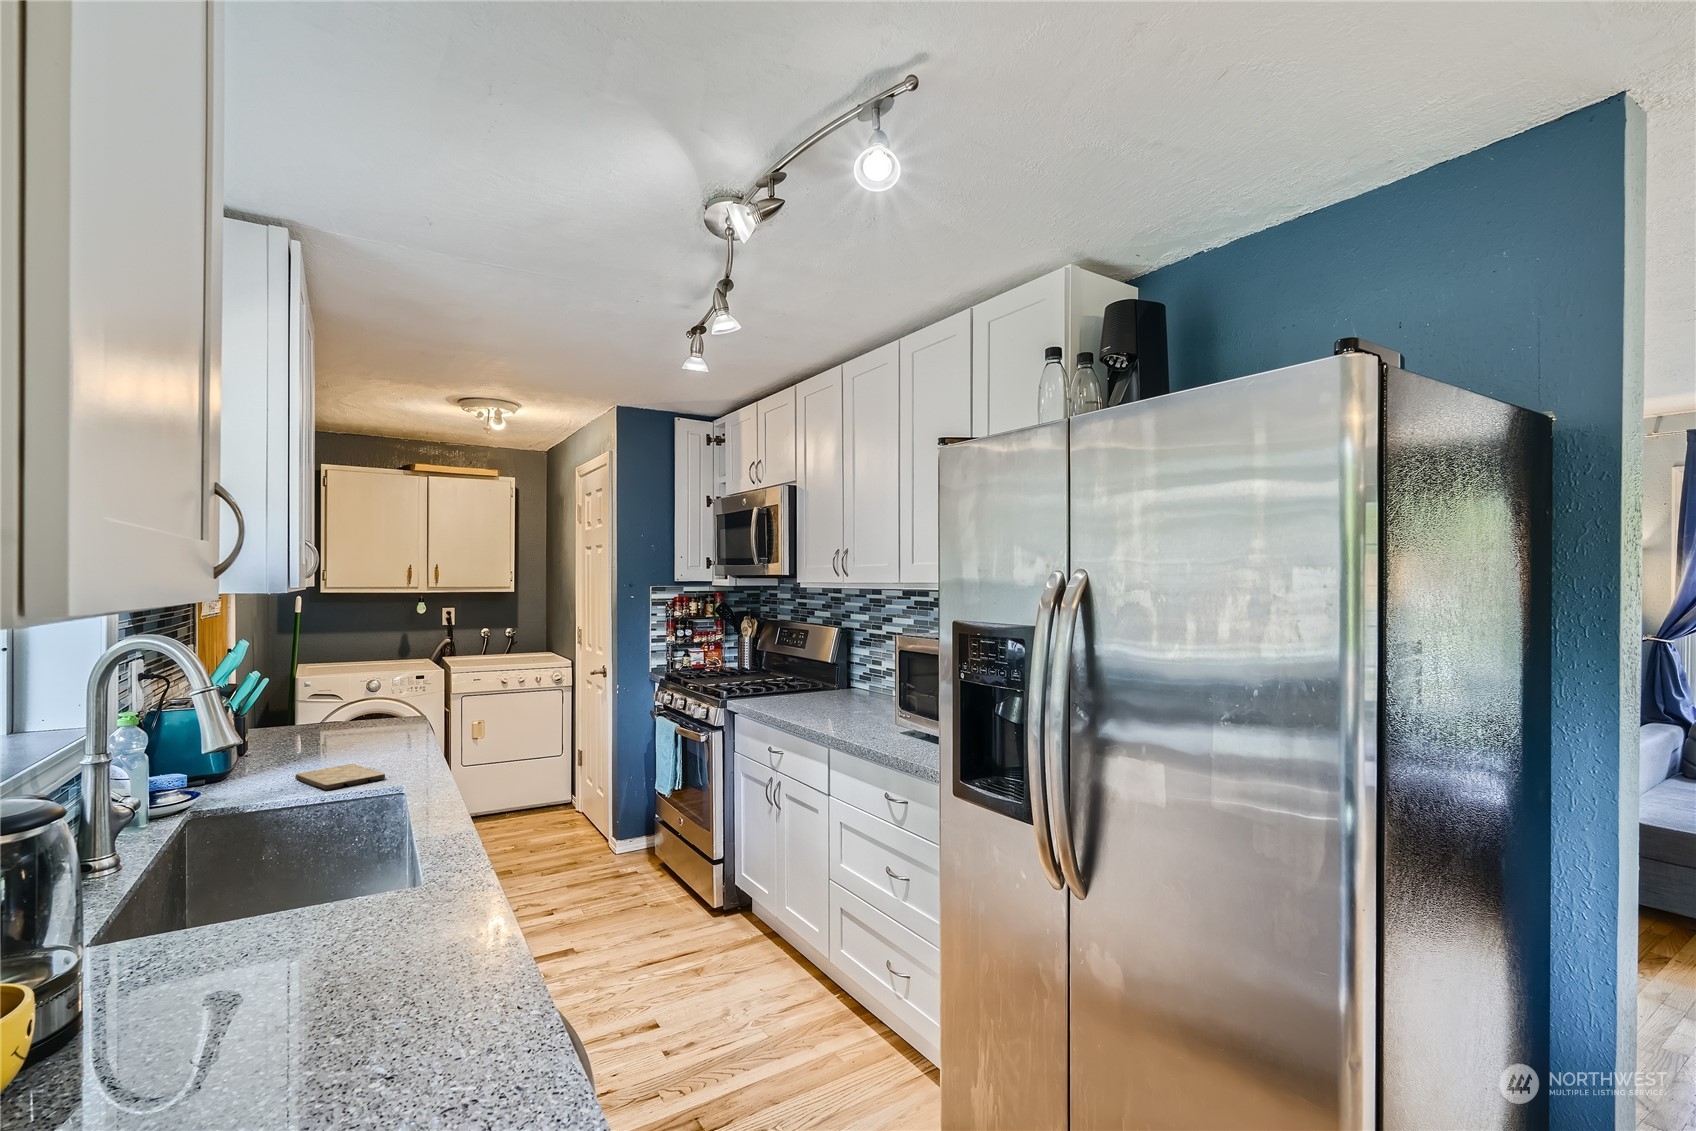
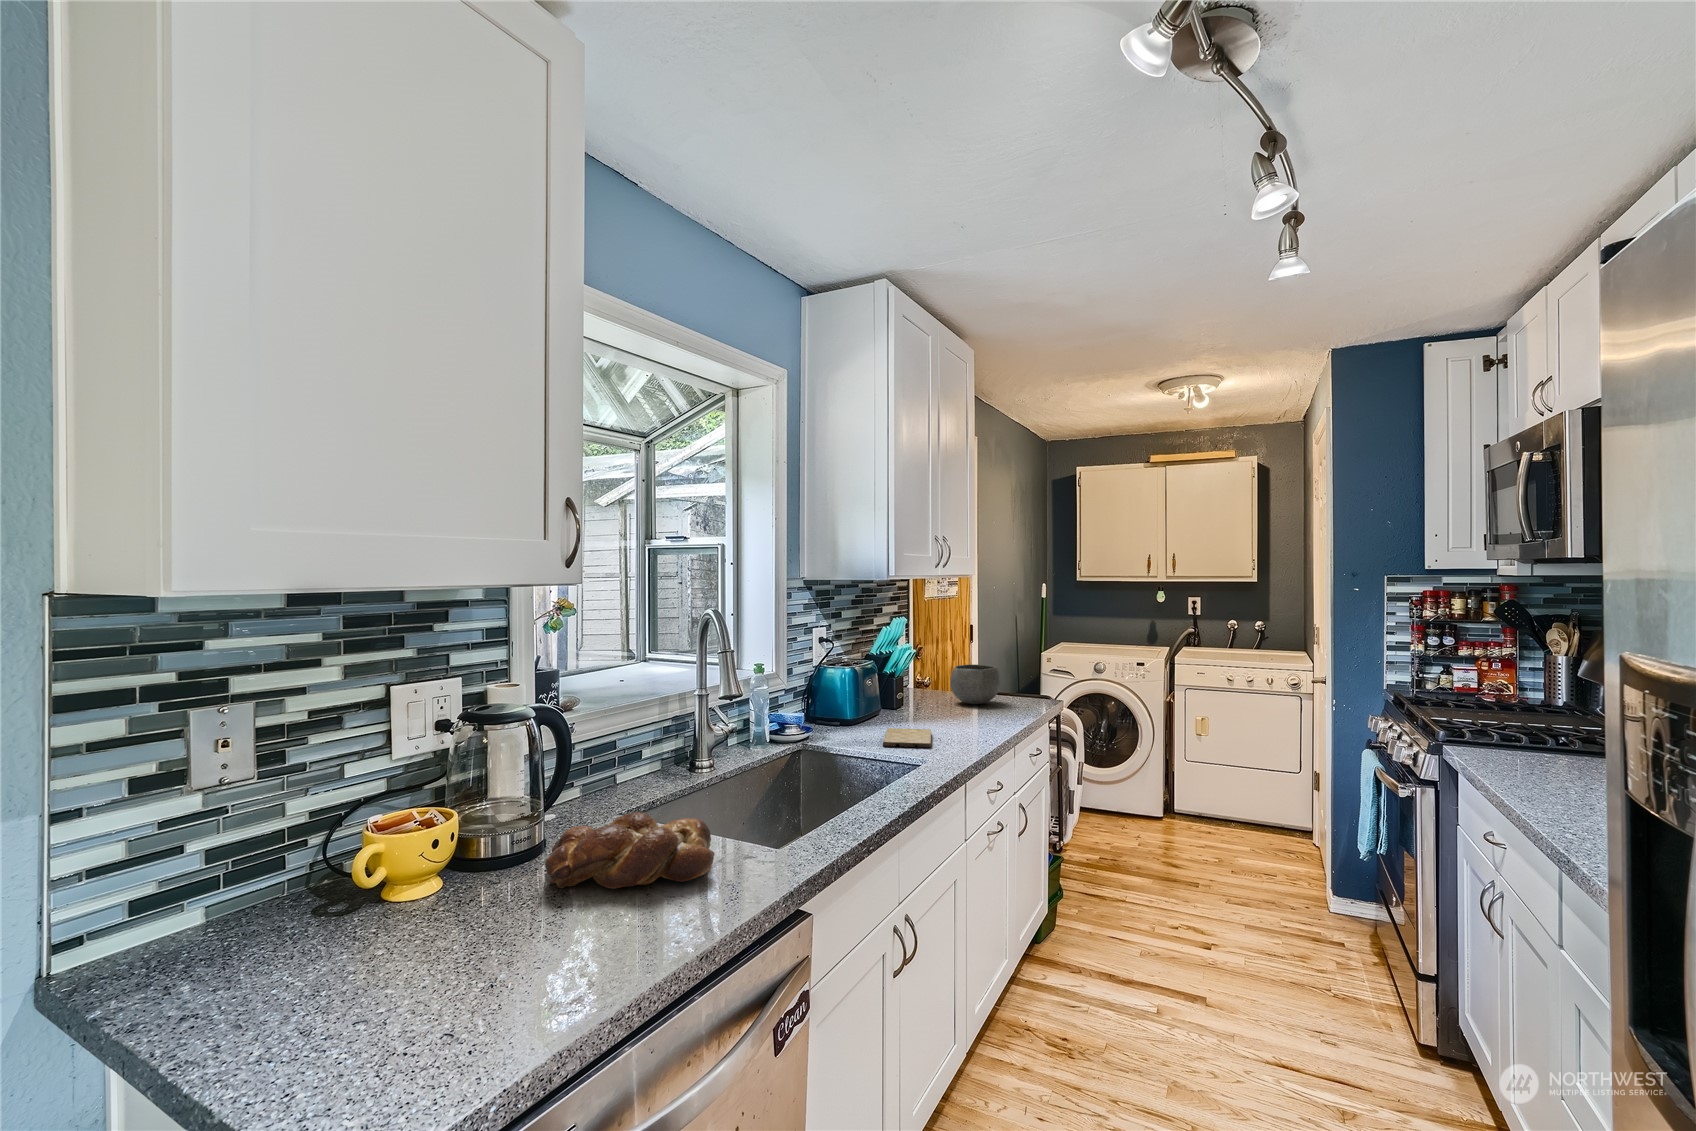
ceramic bowl: none [301,690,369,737] -> present [950,664,1000,704]
bread loaf: none [197,876,437,1013] -> present [545,812,714,889]

